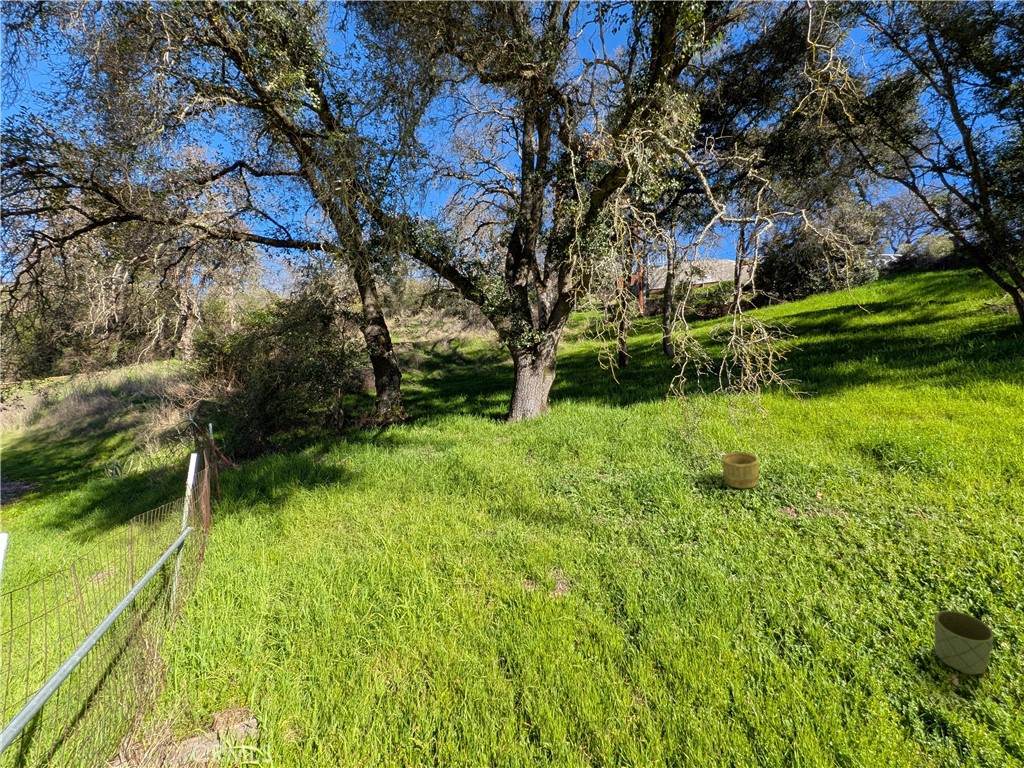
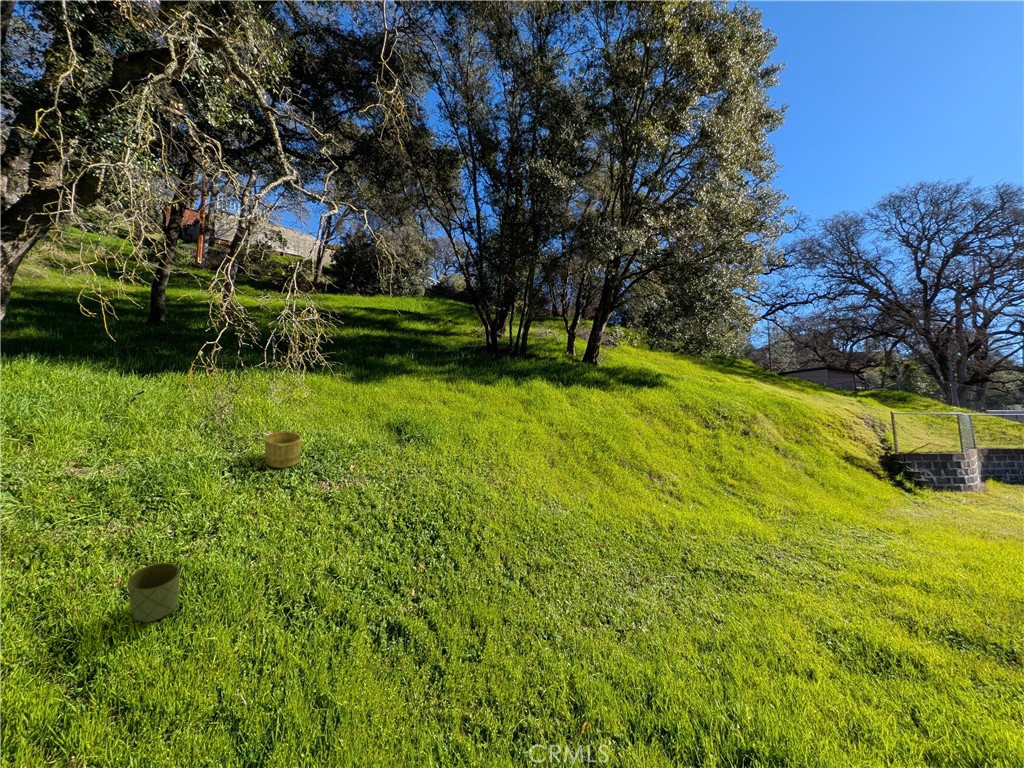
planter: present [935,610,994,675] -> present [128,563,180,623]

